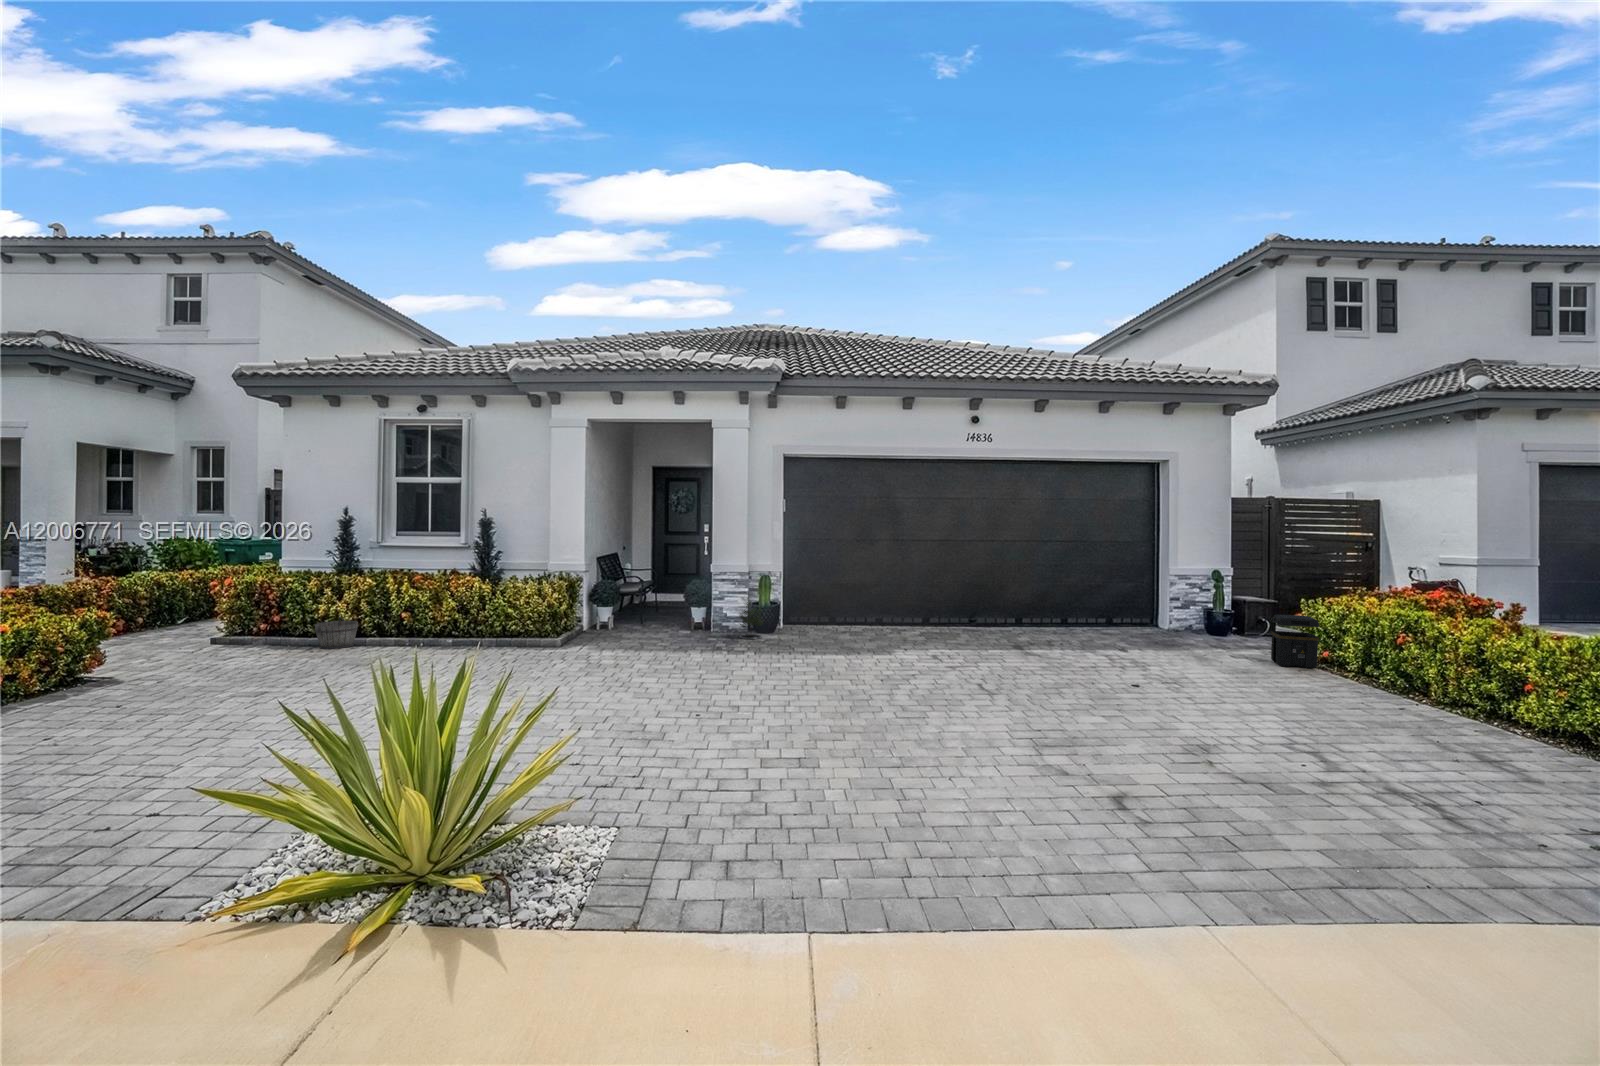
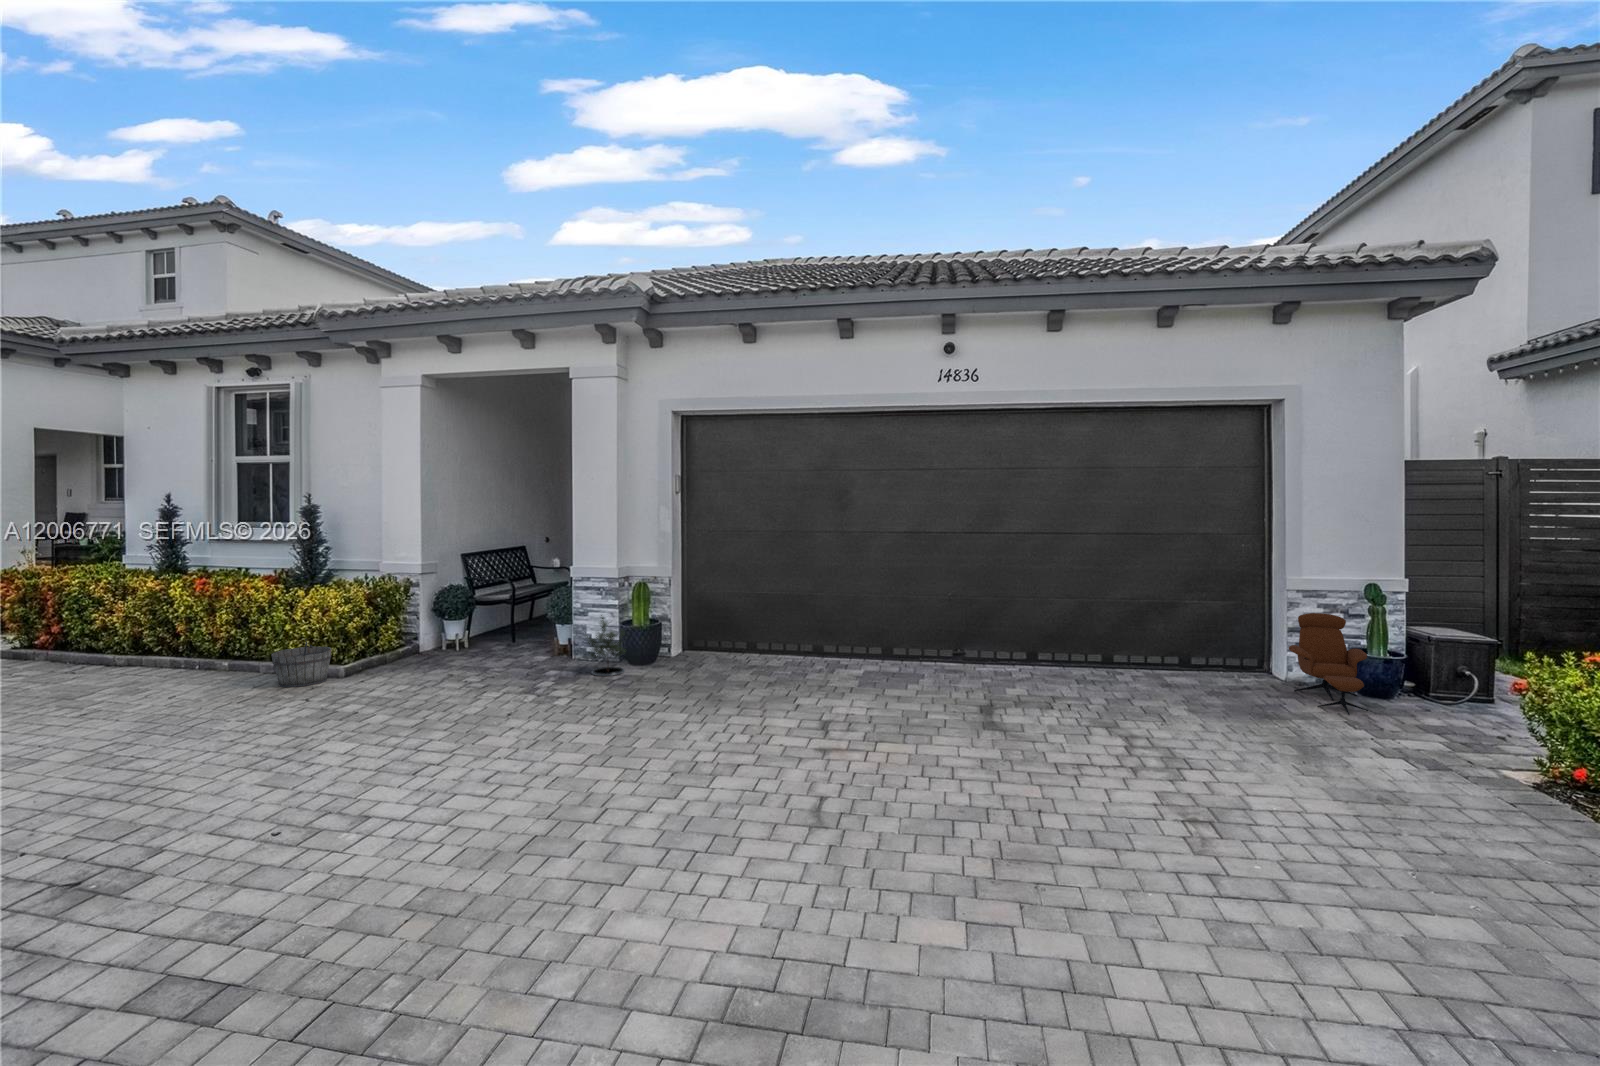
lounge chair: none [1172,589,1218,643] -> present [1289,613,1368,715]
wooden bucket: present [315,615,358,649] -> present [271,639,331,687]
toolbox: present [1271,615,1319,668] -> none [1459,682,1569,802]

